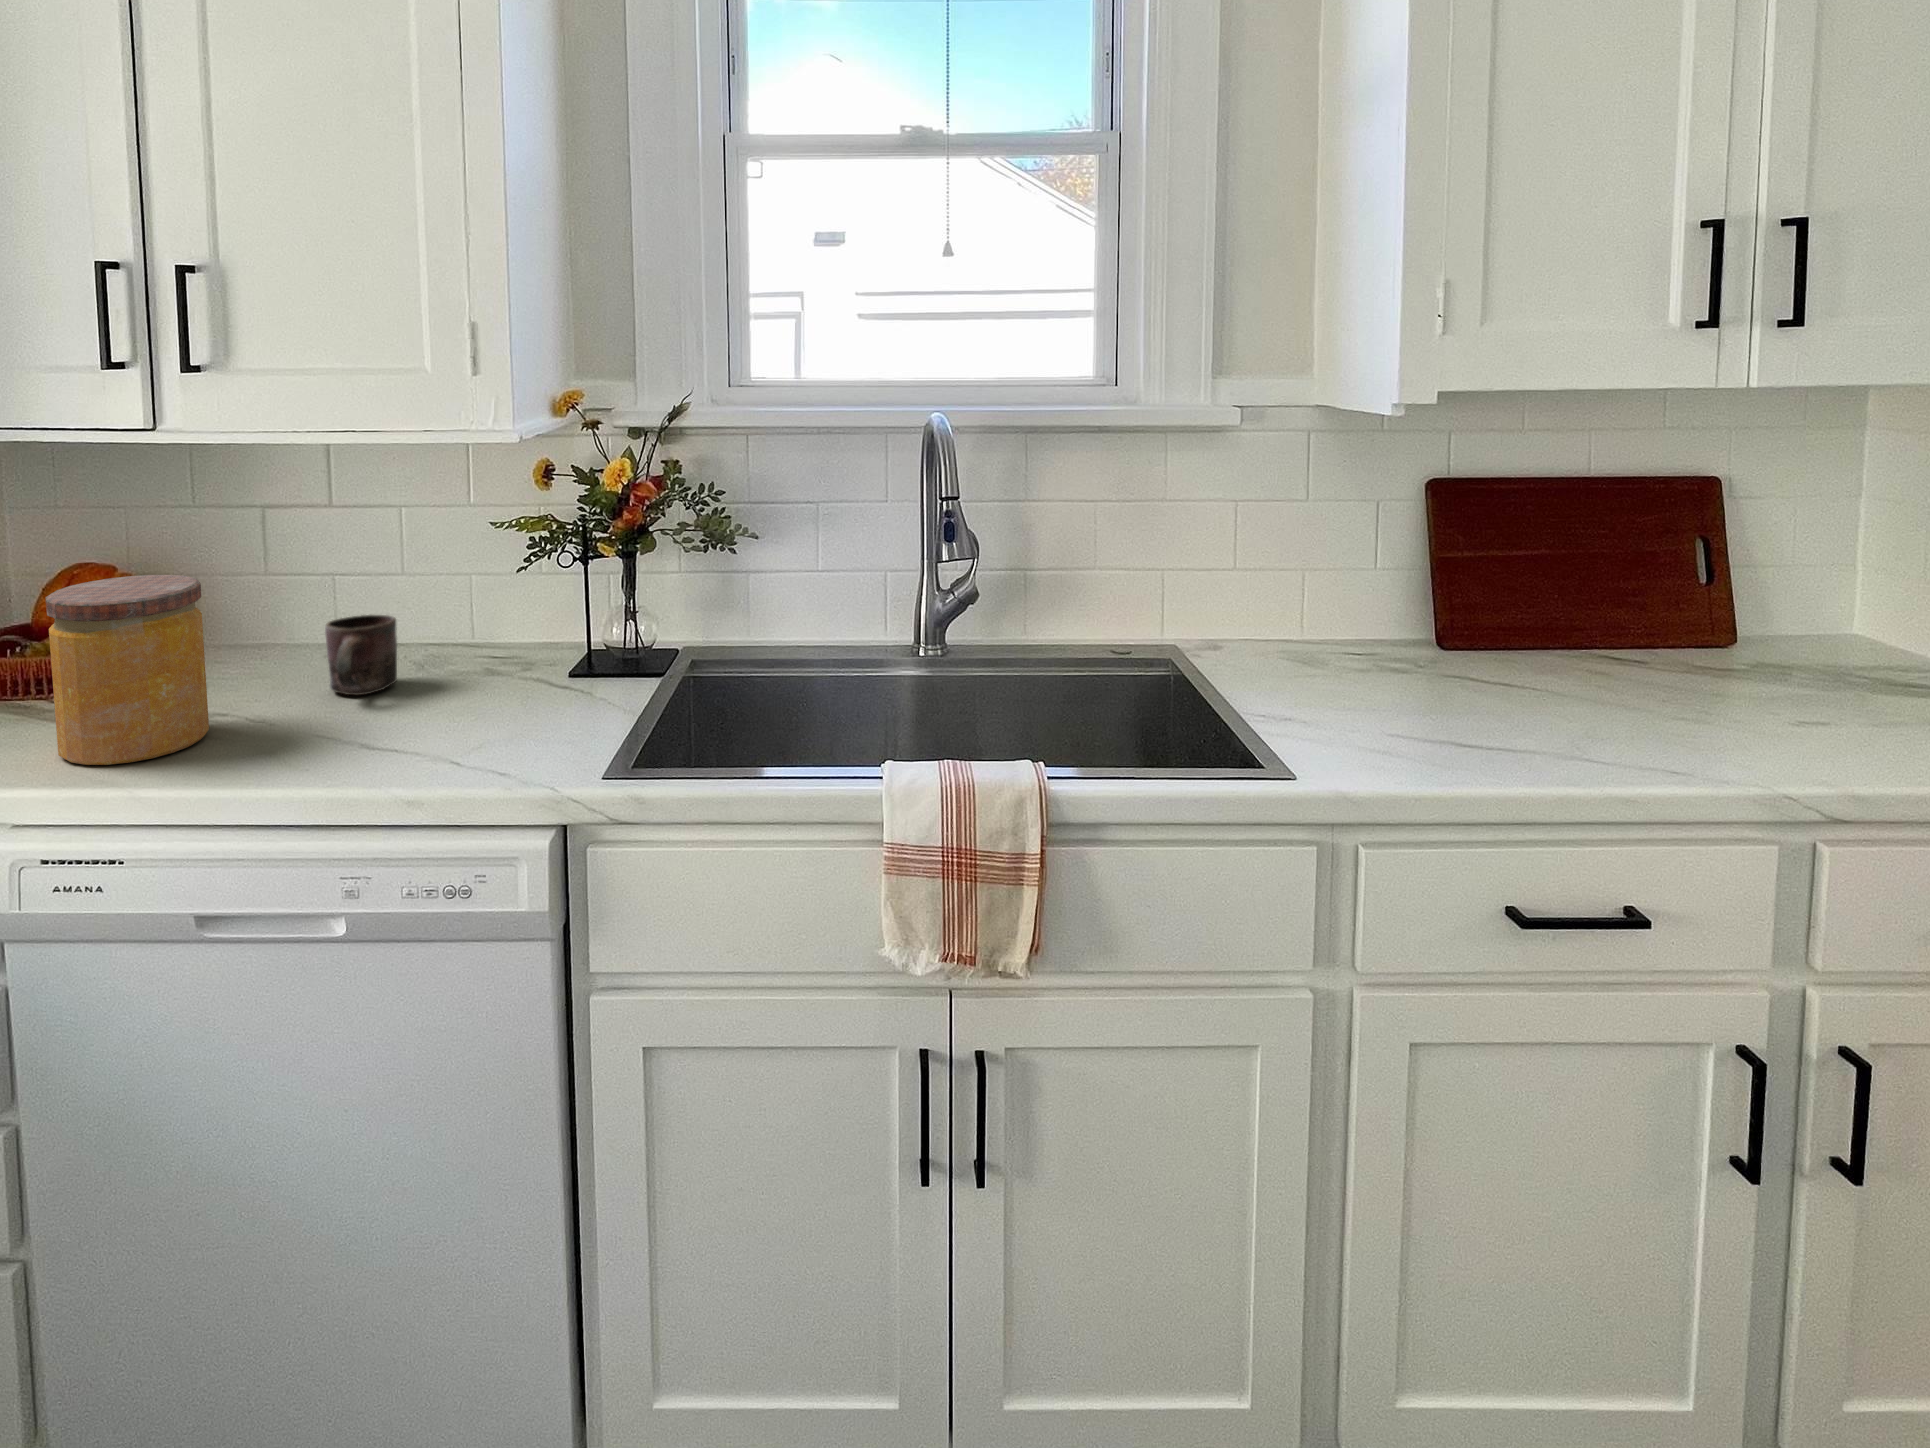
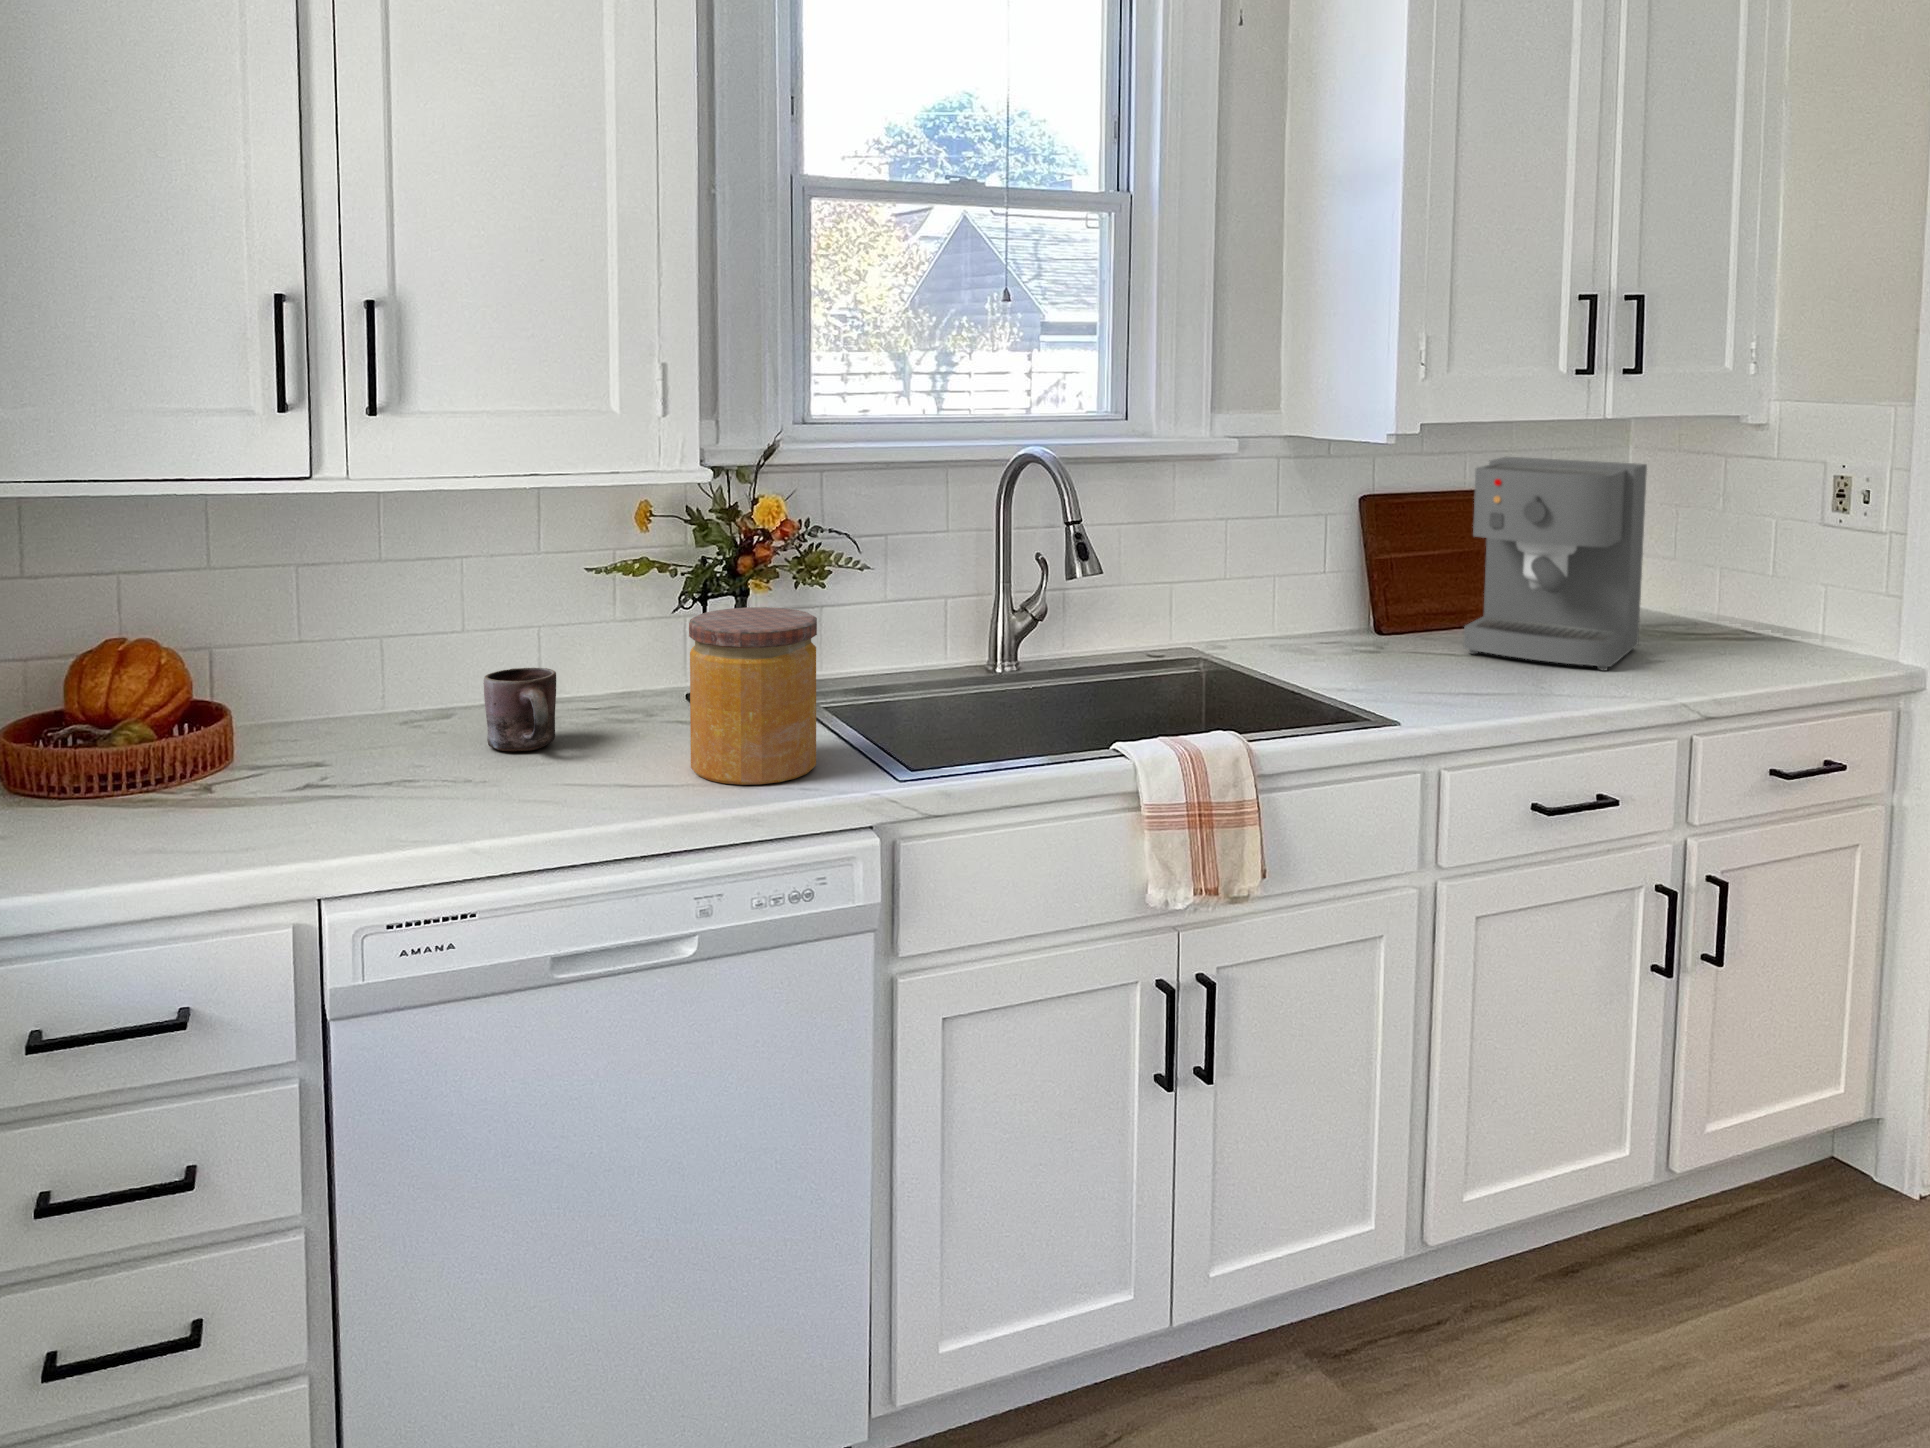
coffee maker: none [1516,438,1814,737] -> present [1464,457,1647,671]
jar: present [46,575,209,765] -> present [689,607,817,785]

